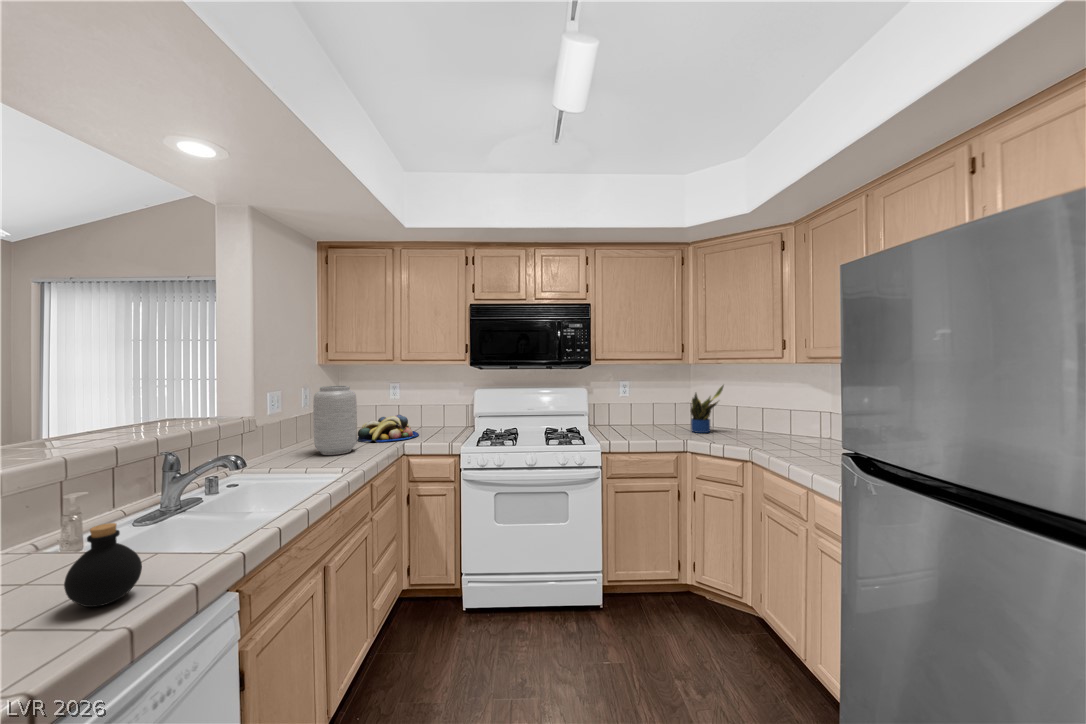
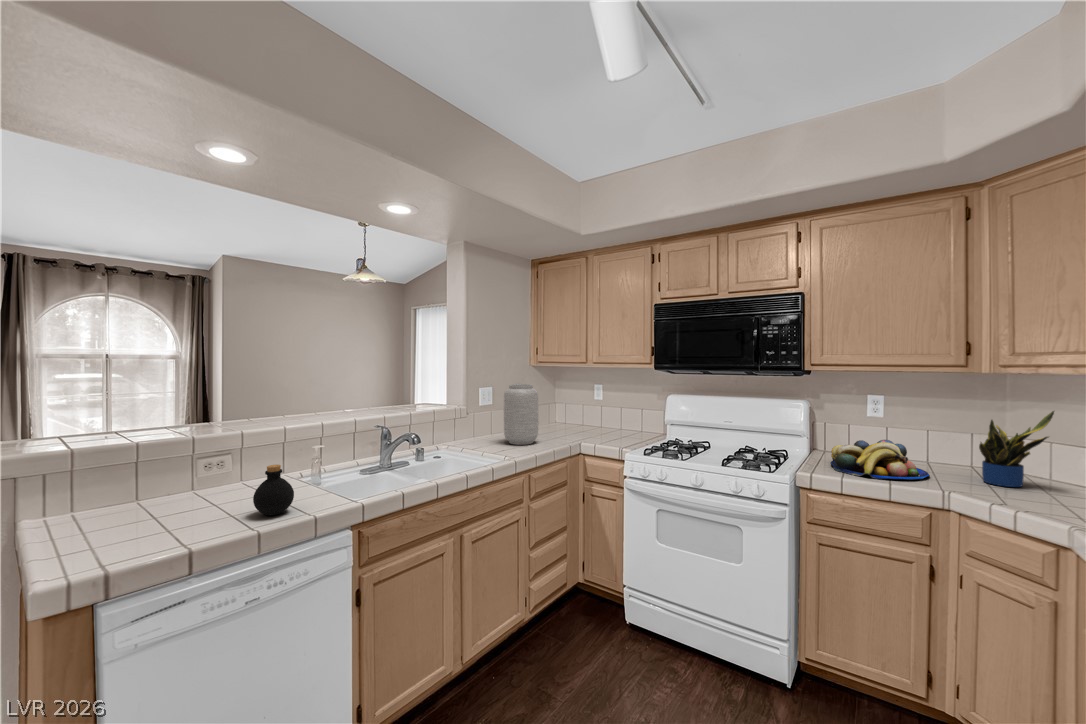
fruit bowl: present [358,415,419,443] -> present [831,440,929,480]

